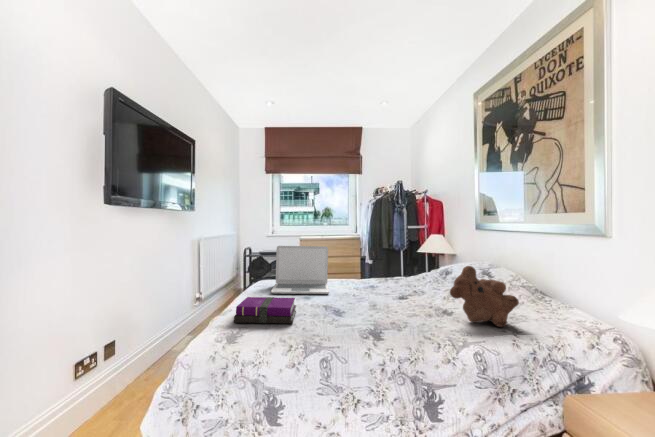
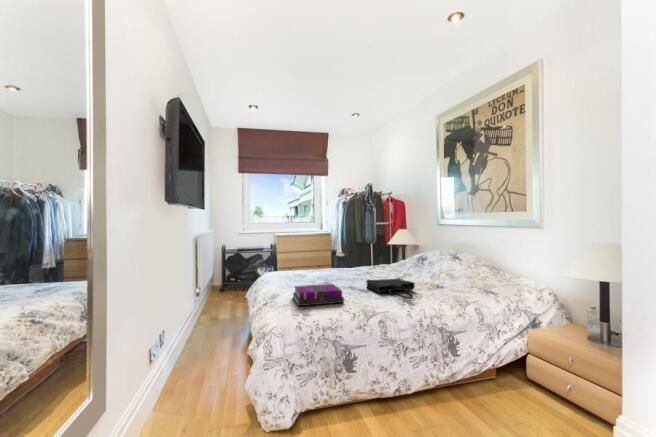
laptop: present [271,246,329,294] -> none [288,242,342,284]
teddy bear: present [450,266,519,327] -> none [448,251,492,292]
tote bag: none [346,295,403,327] -> present [367,279,415,299]

